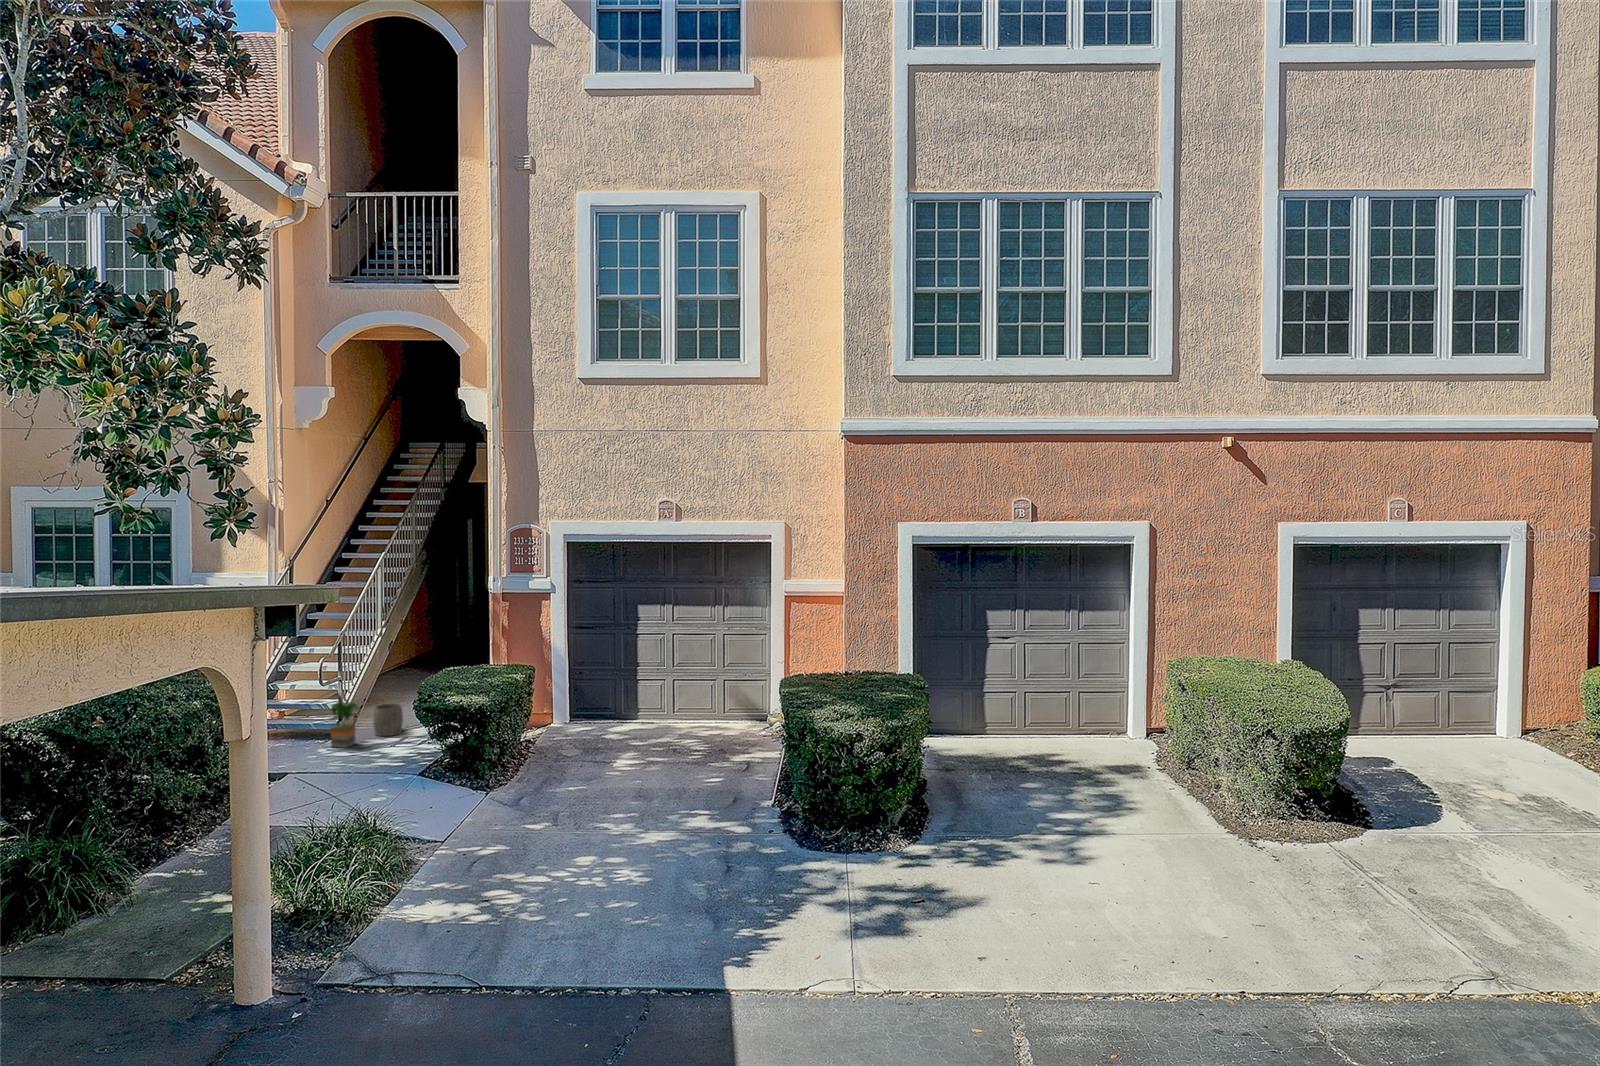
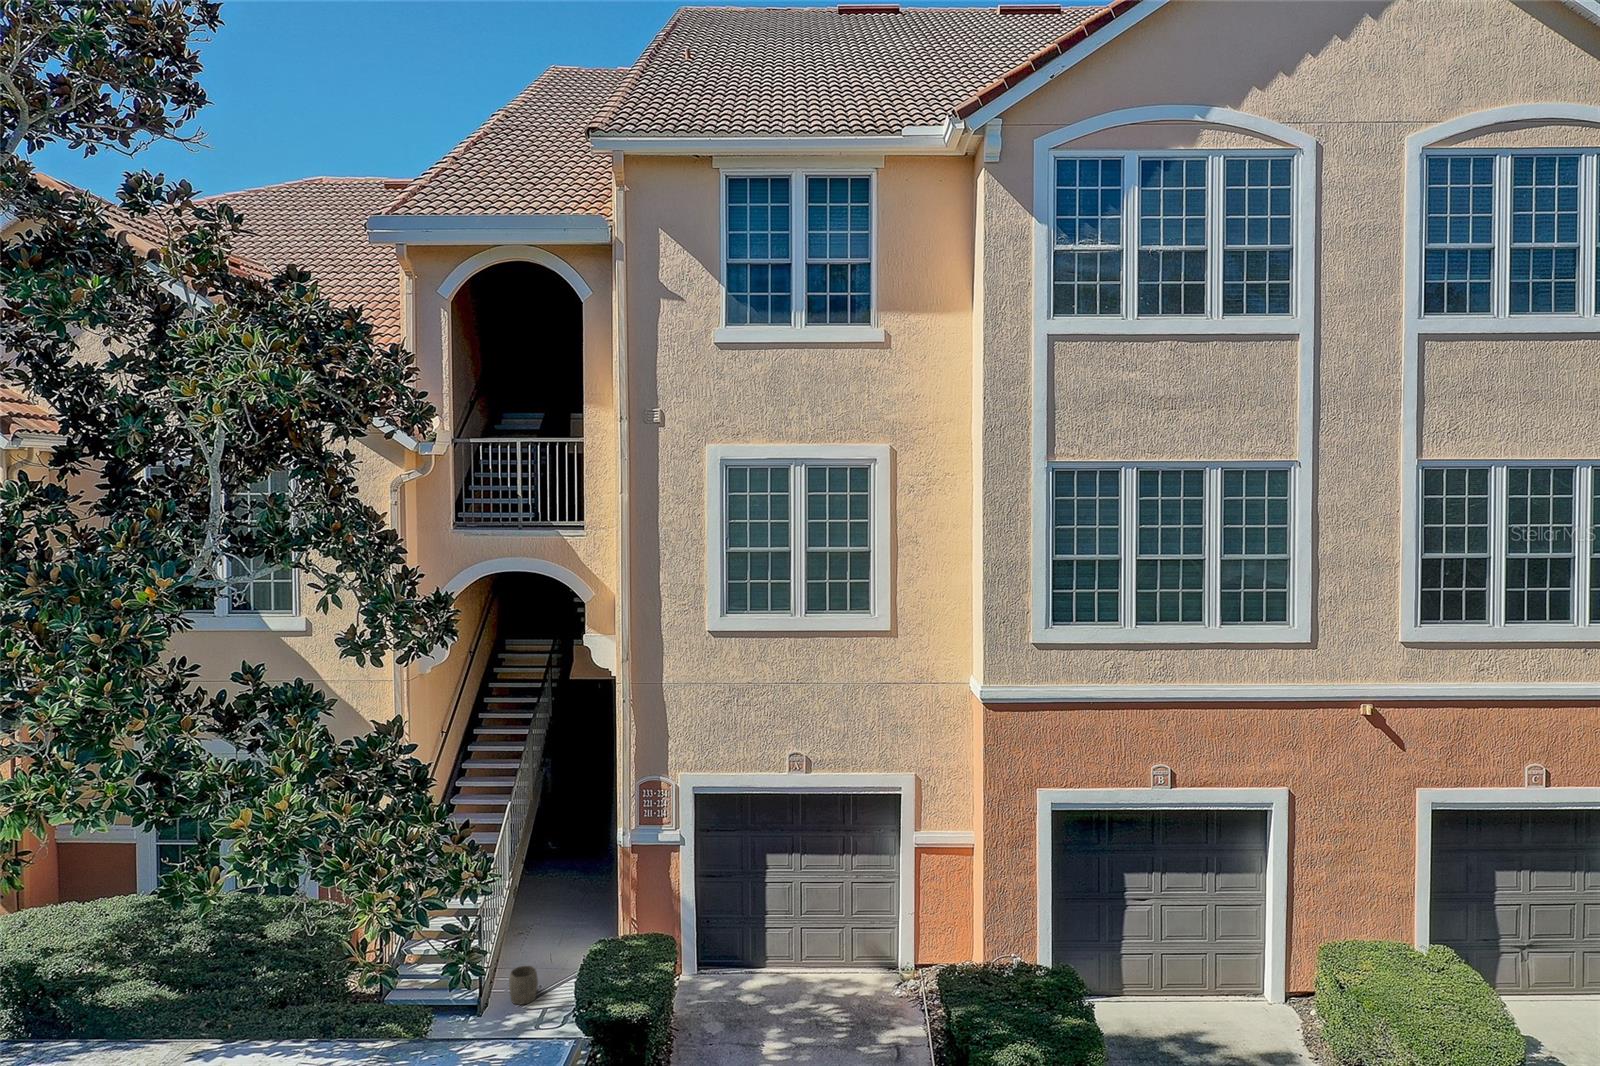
potted tree: present [331,702,359,748] -> none [470,977,501,1028]

